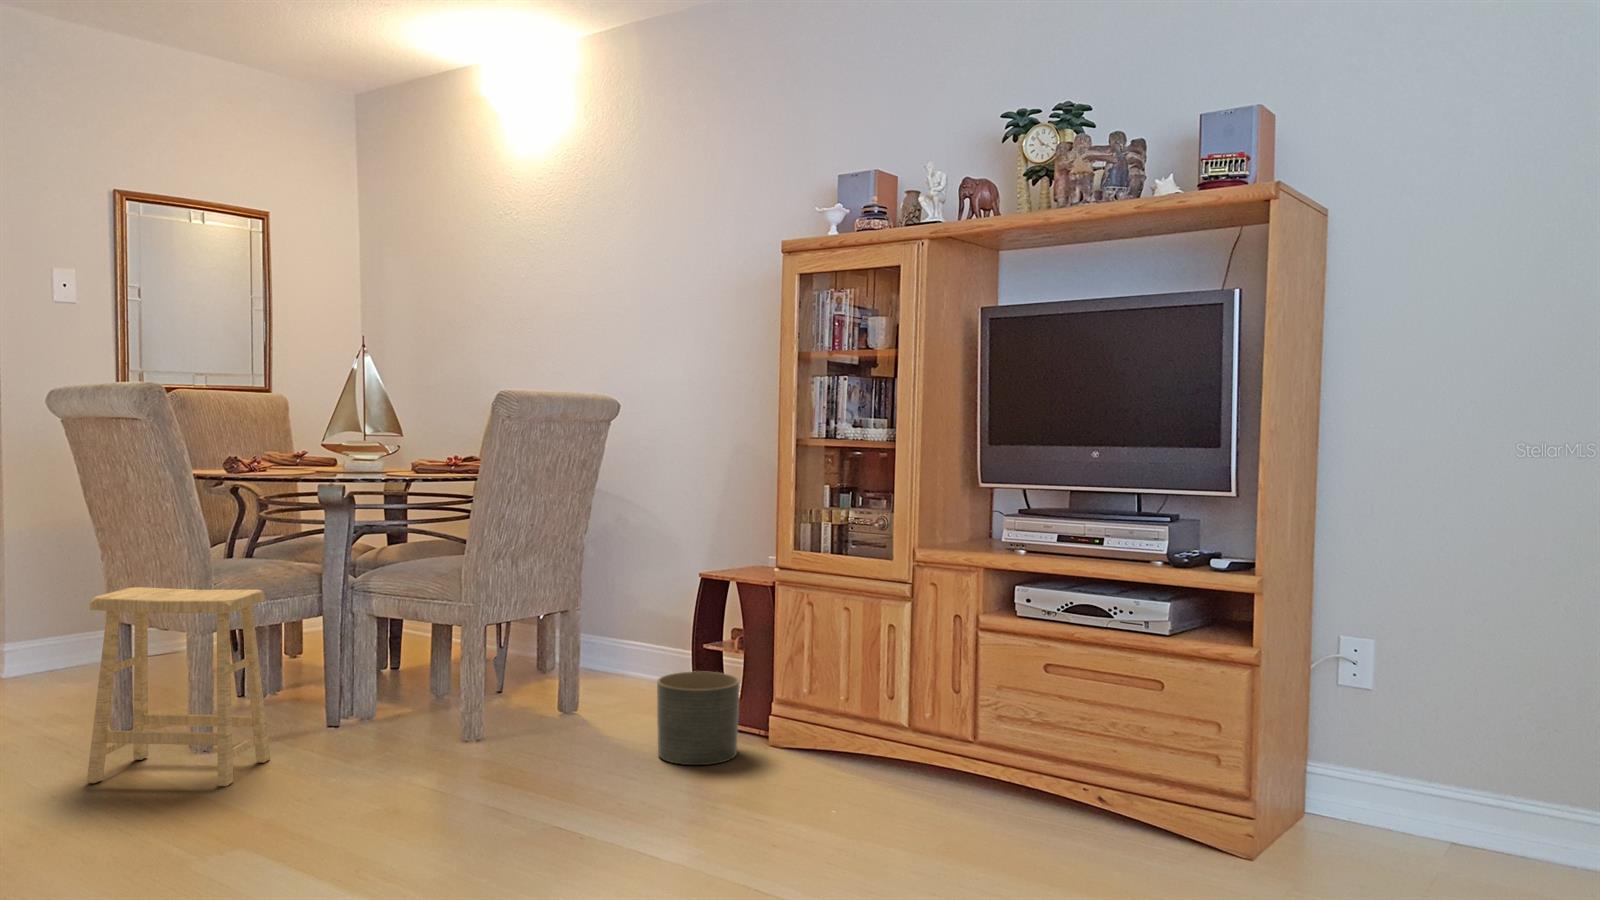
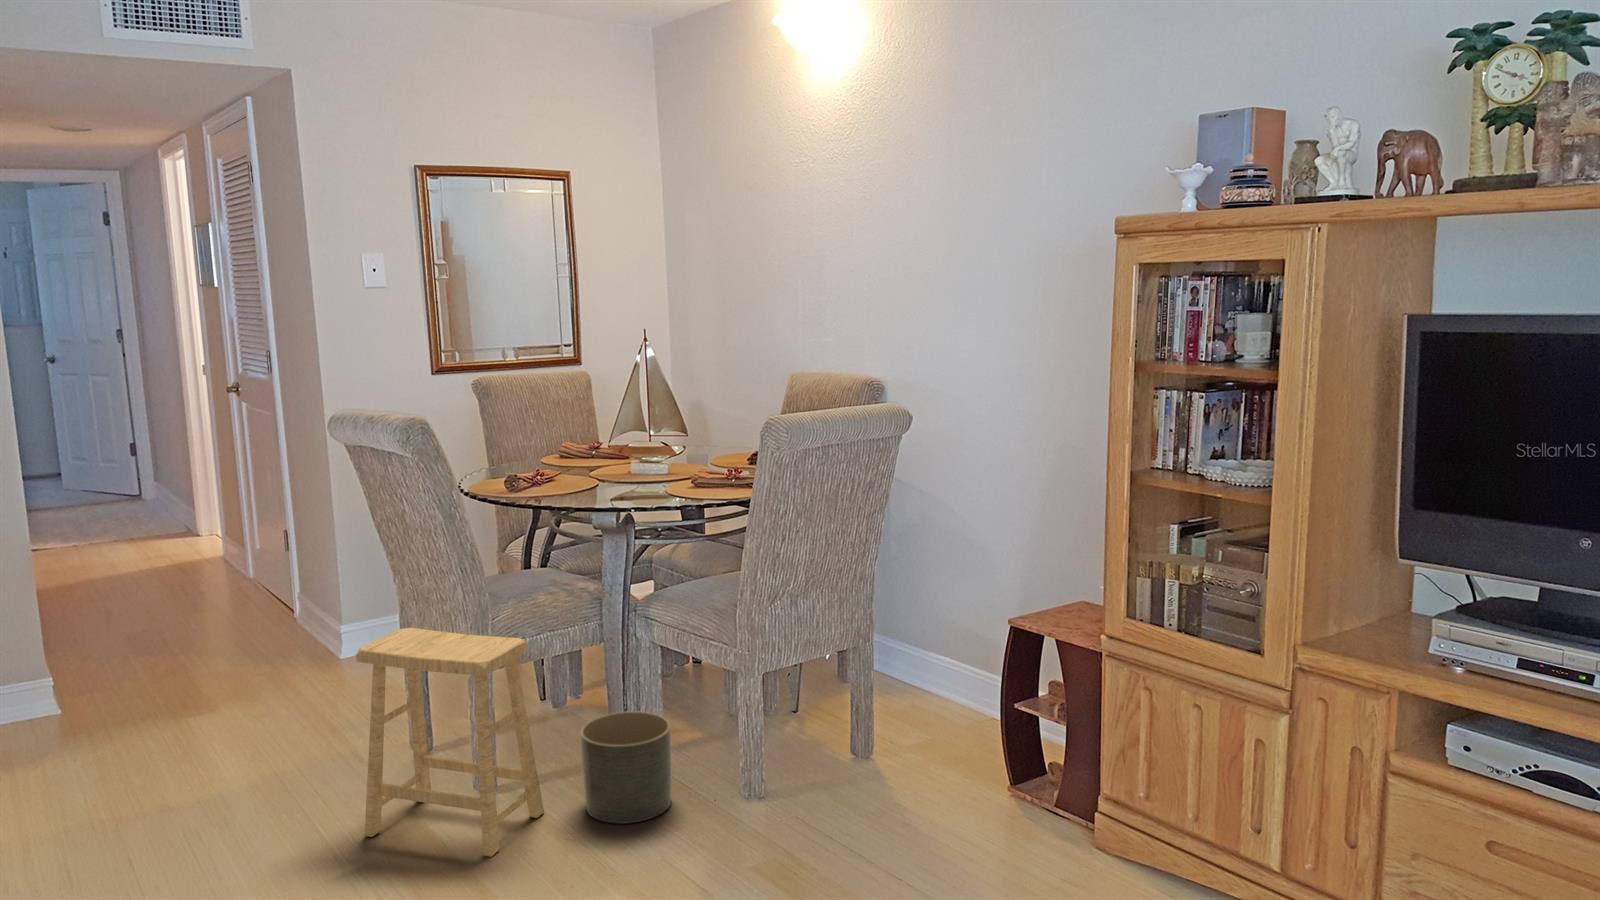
planter: present [657,671,739,765] -> present [580,711,672,824]

